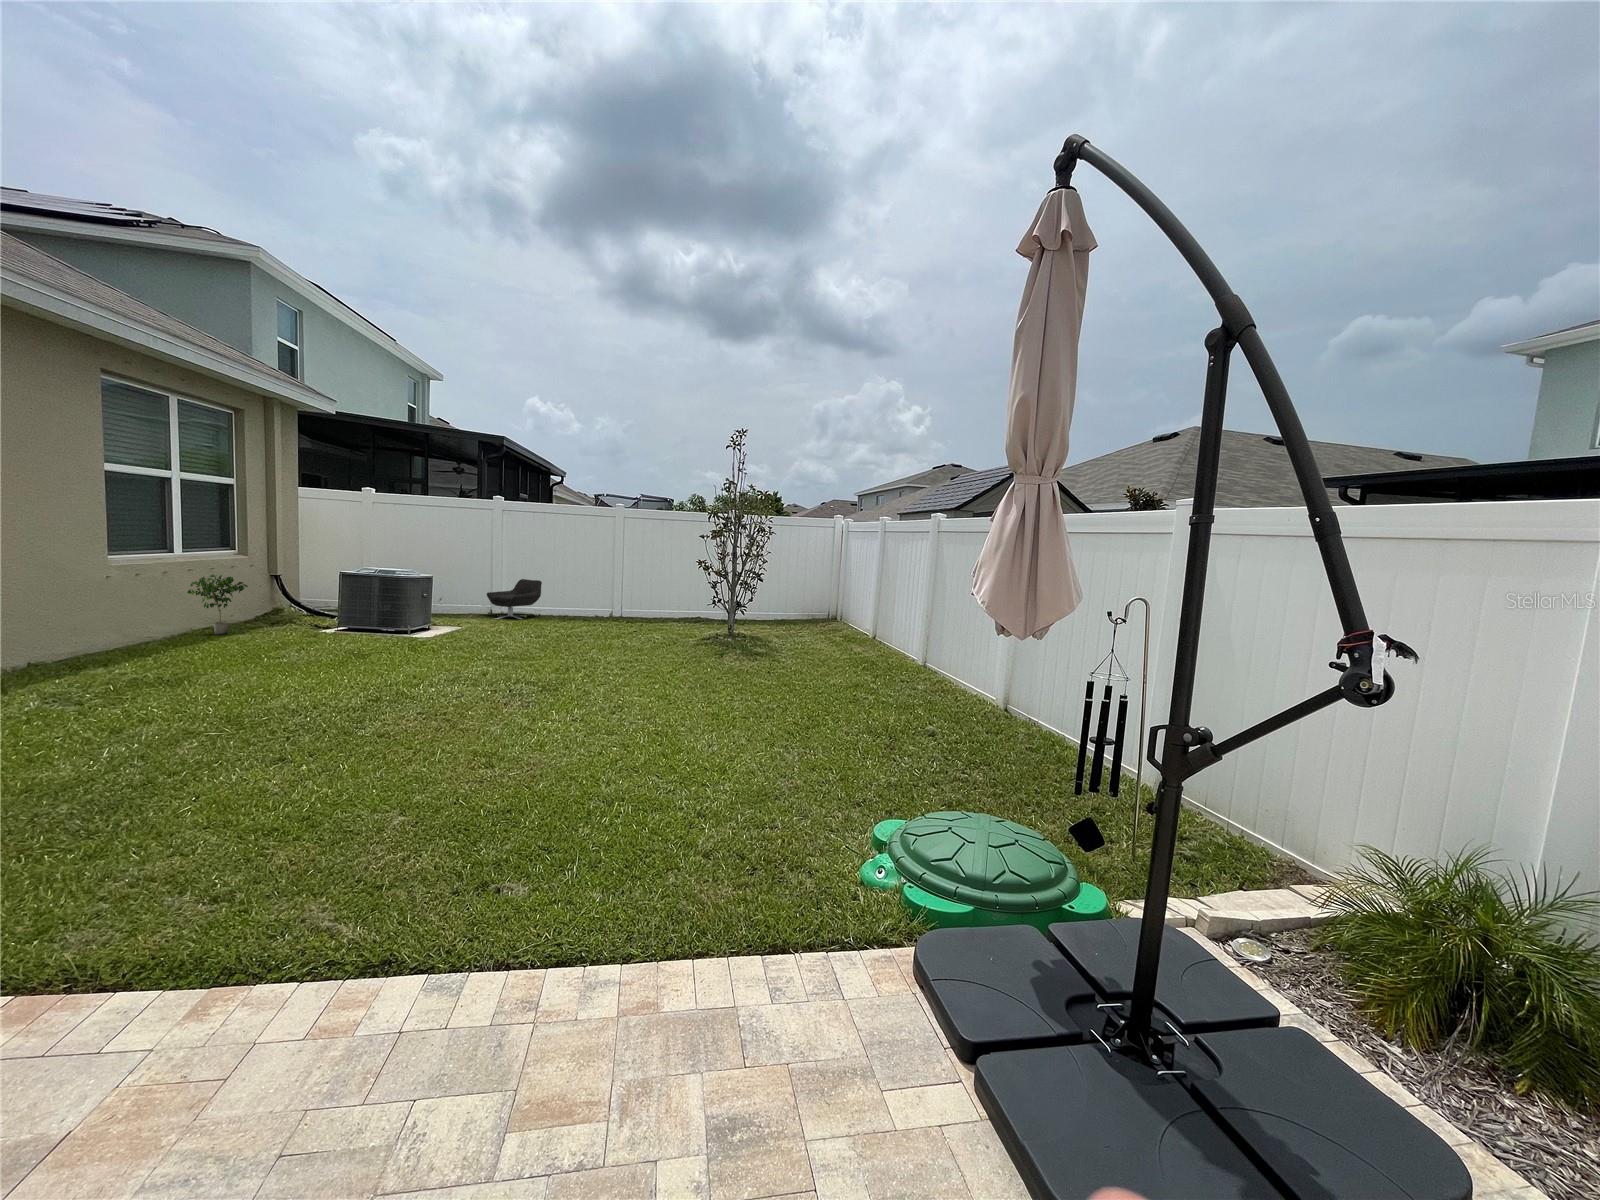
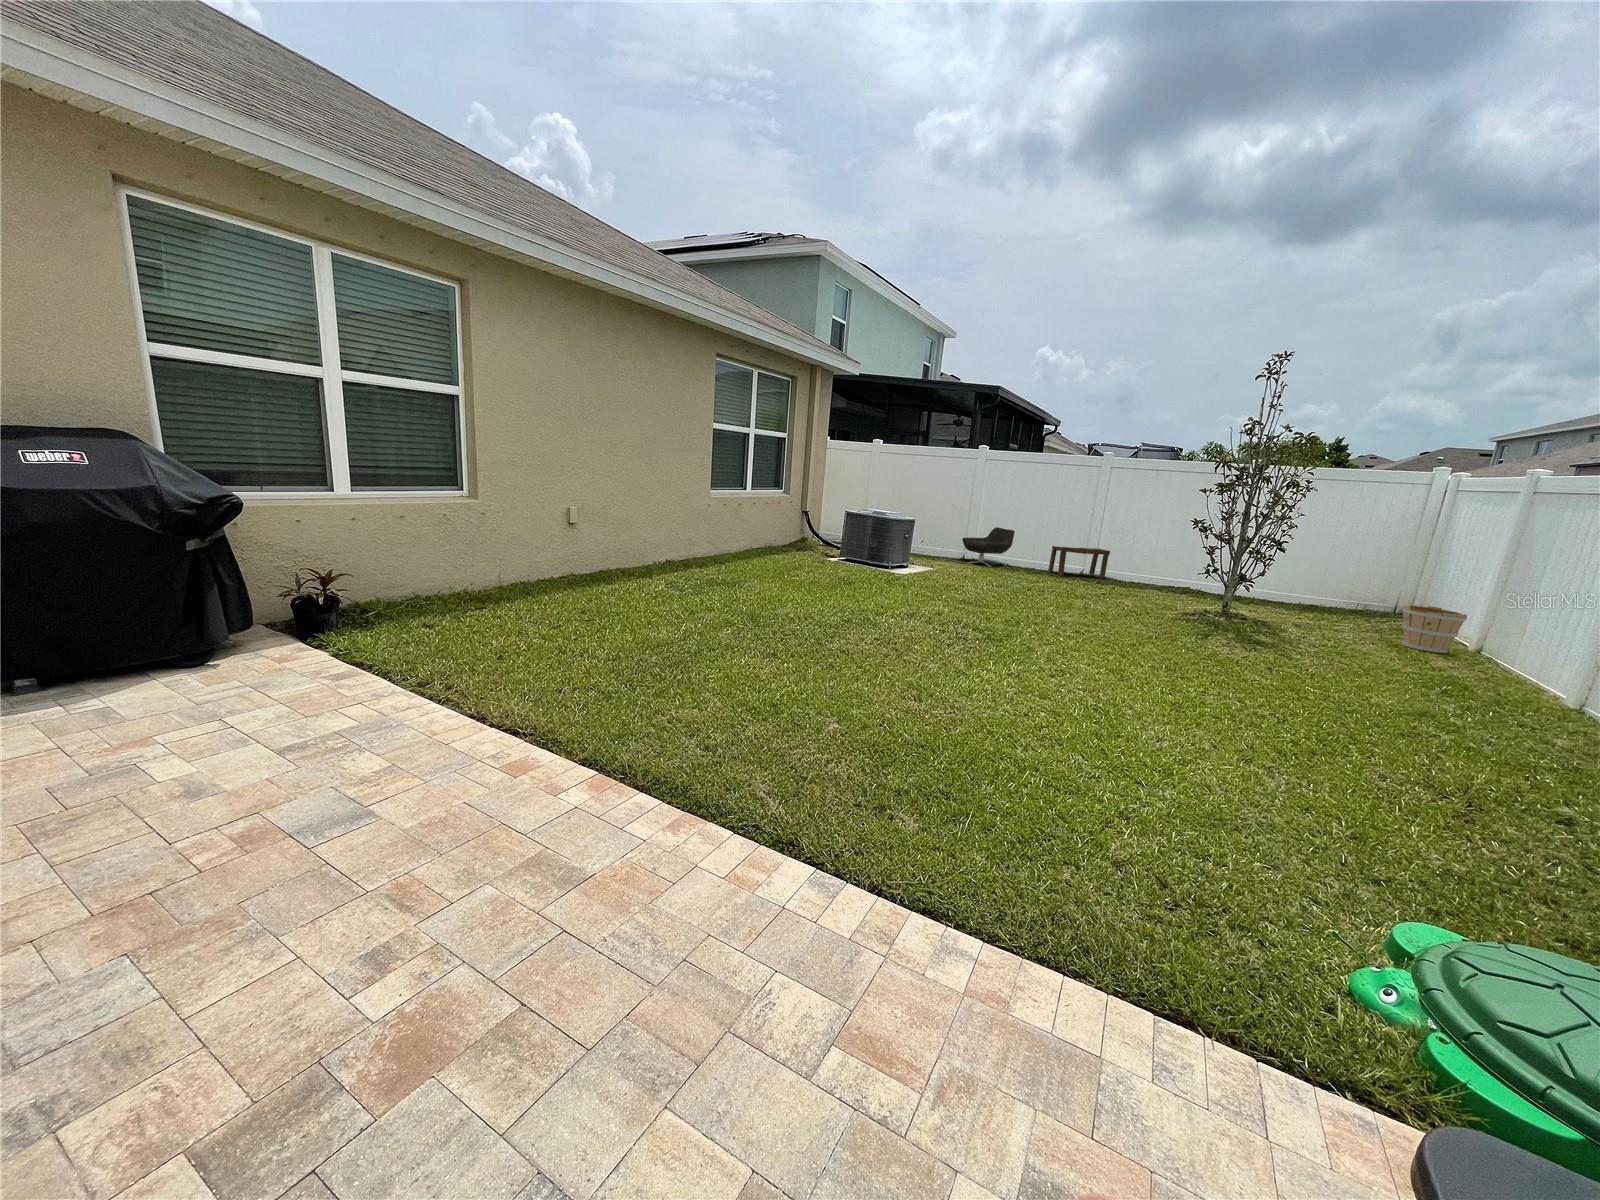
potted plant: present [187,575,248,635] -> none [749,505,785,552]
bench: none [580,591,633,620] -> present [1048,546,1110,579]
wooden bucket: none [839,610,873,643] -> present [1402,605,1467,653]

